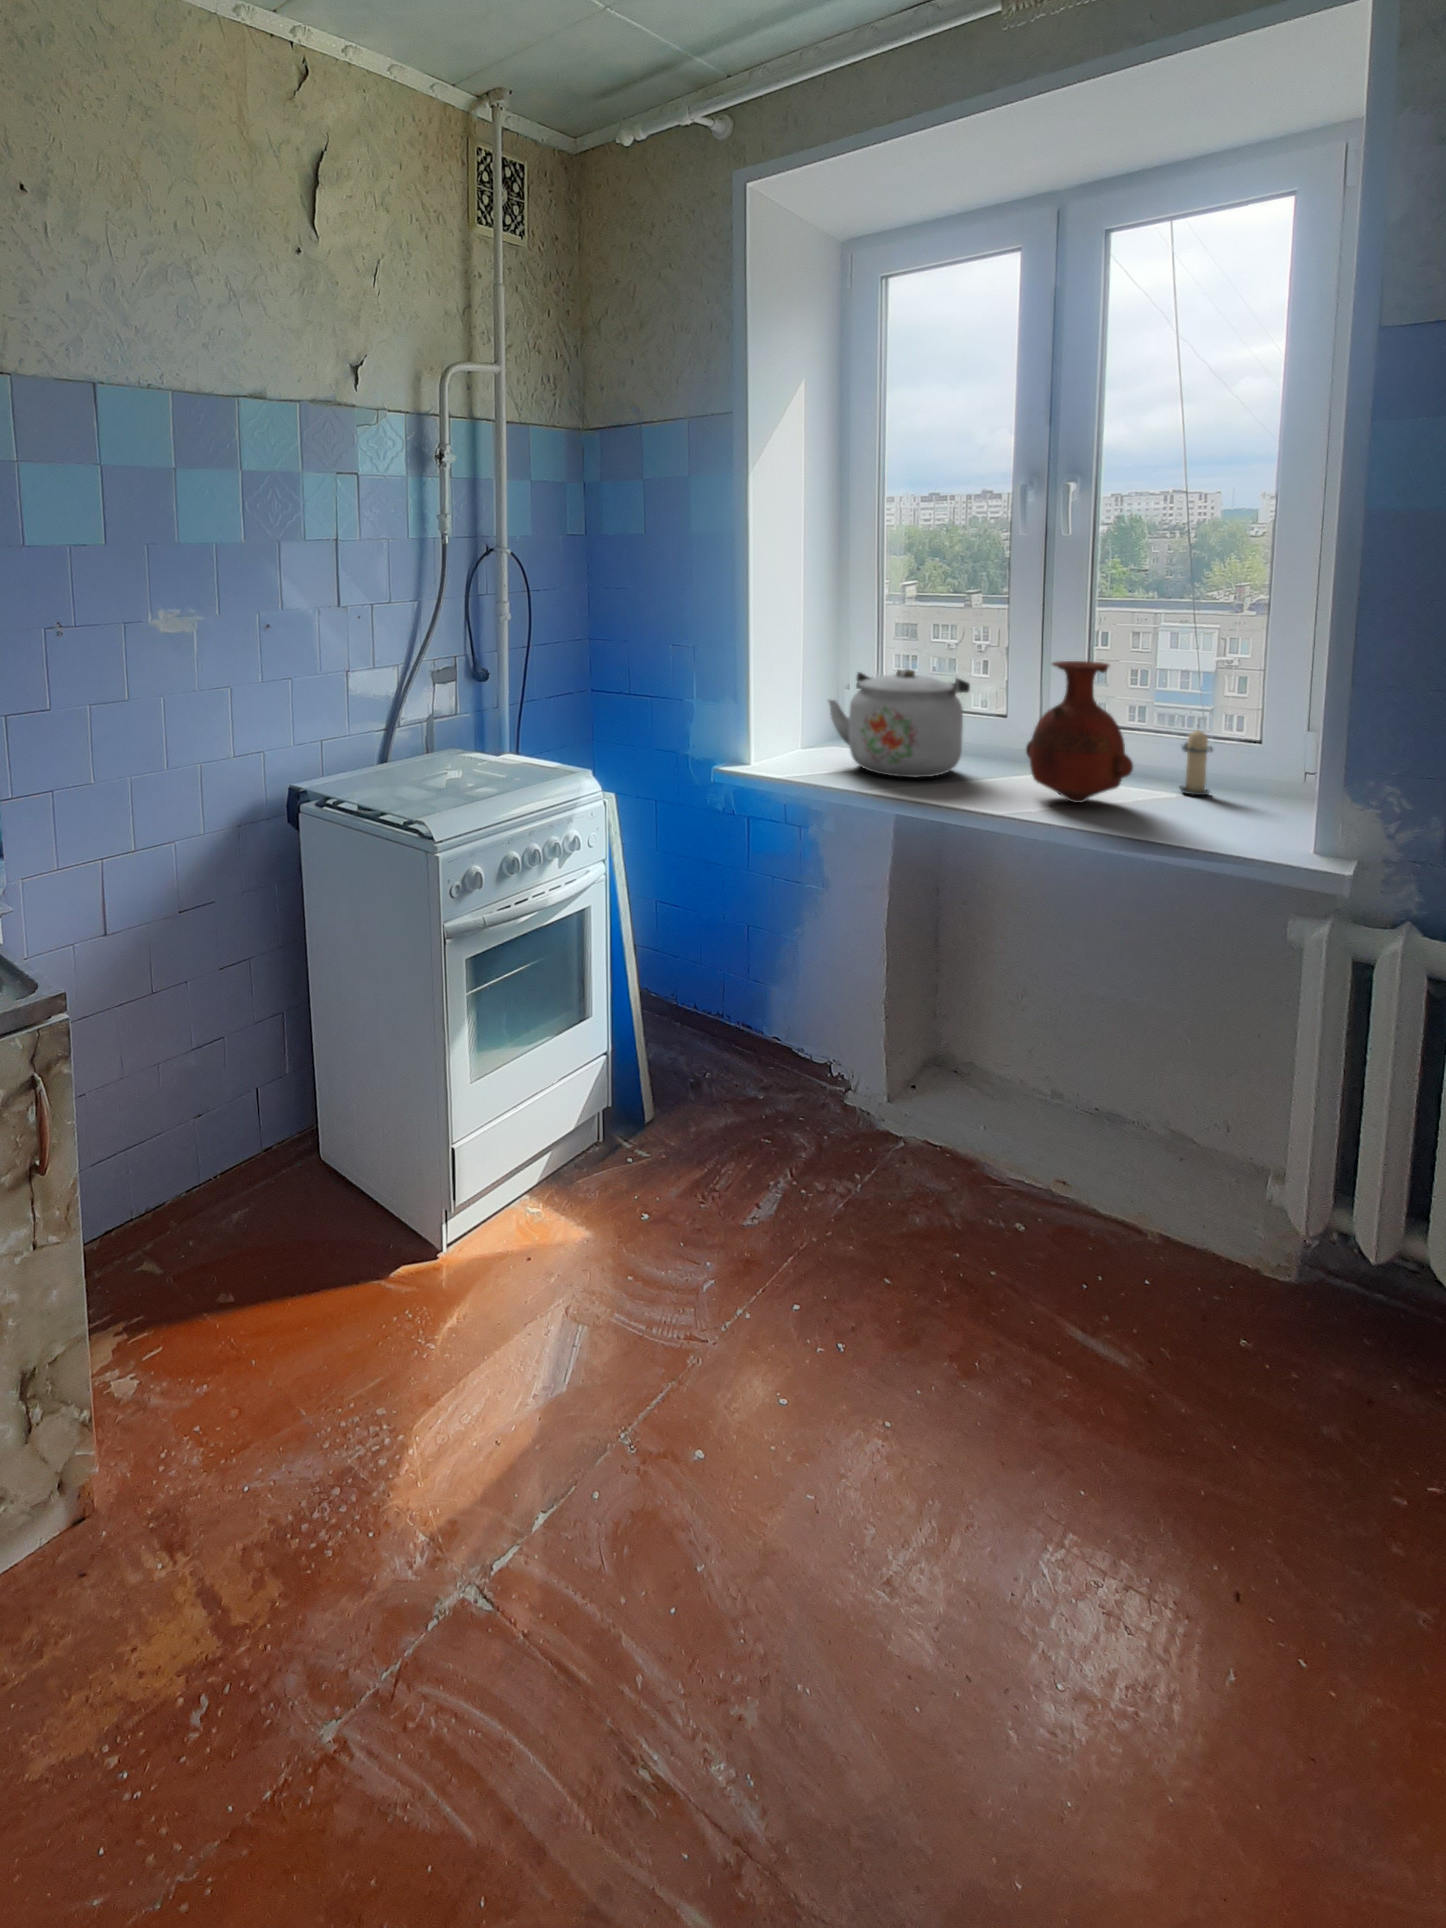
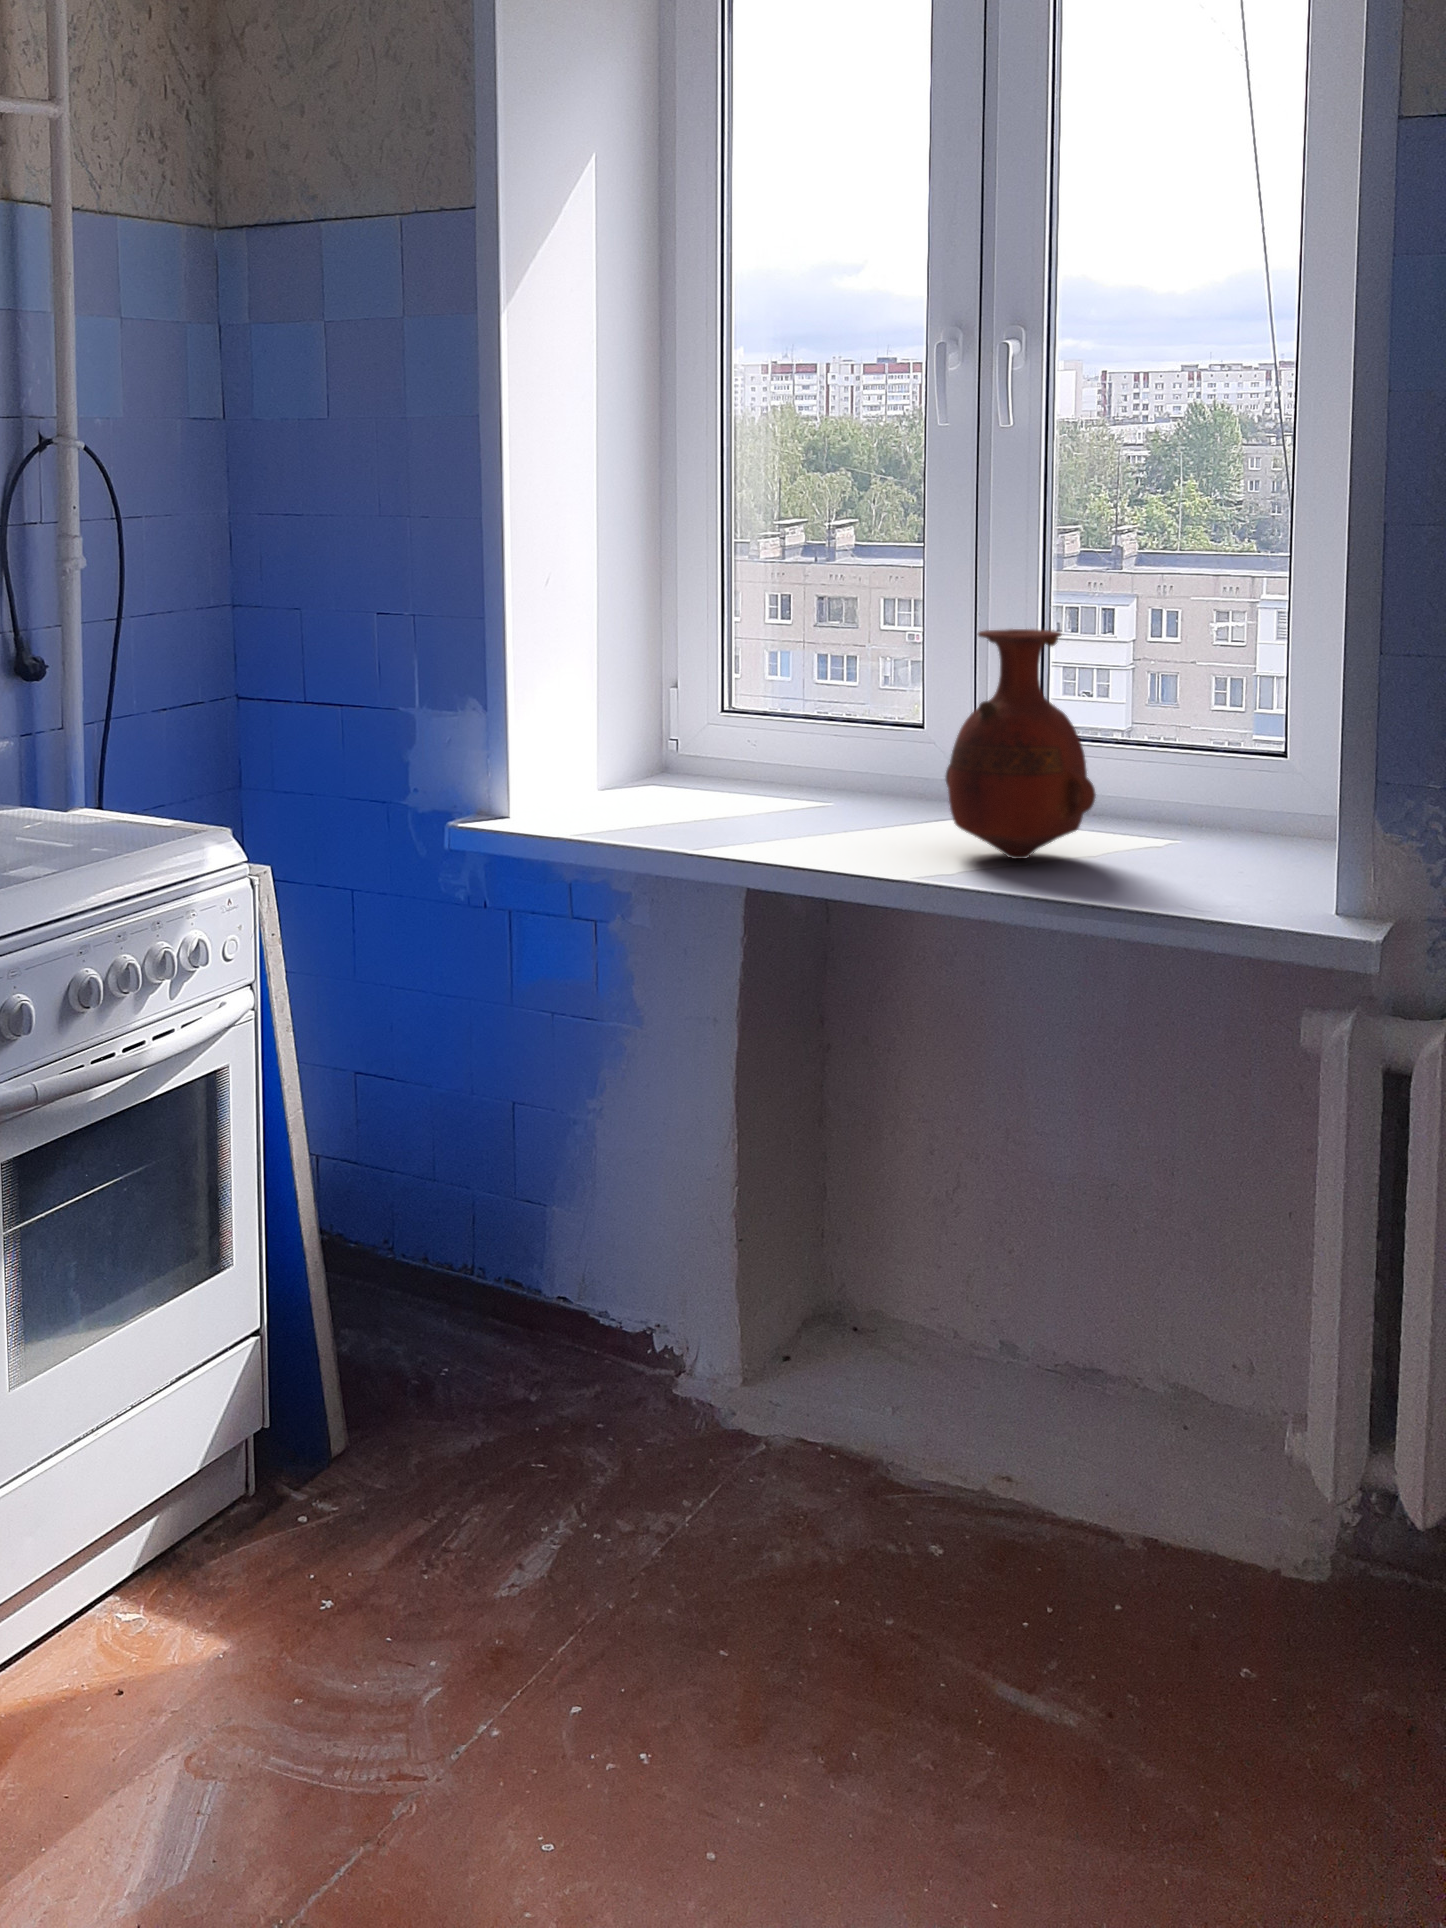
kettle: present [828,669,970,777] -> none [639,649,867,831]
candle: present [1180,730,1213,795] -> none [1168,731,1226,844]

